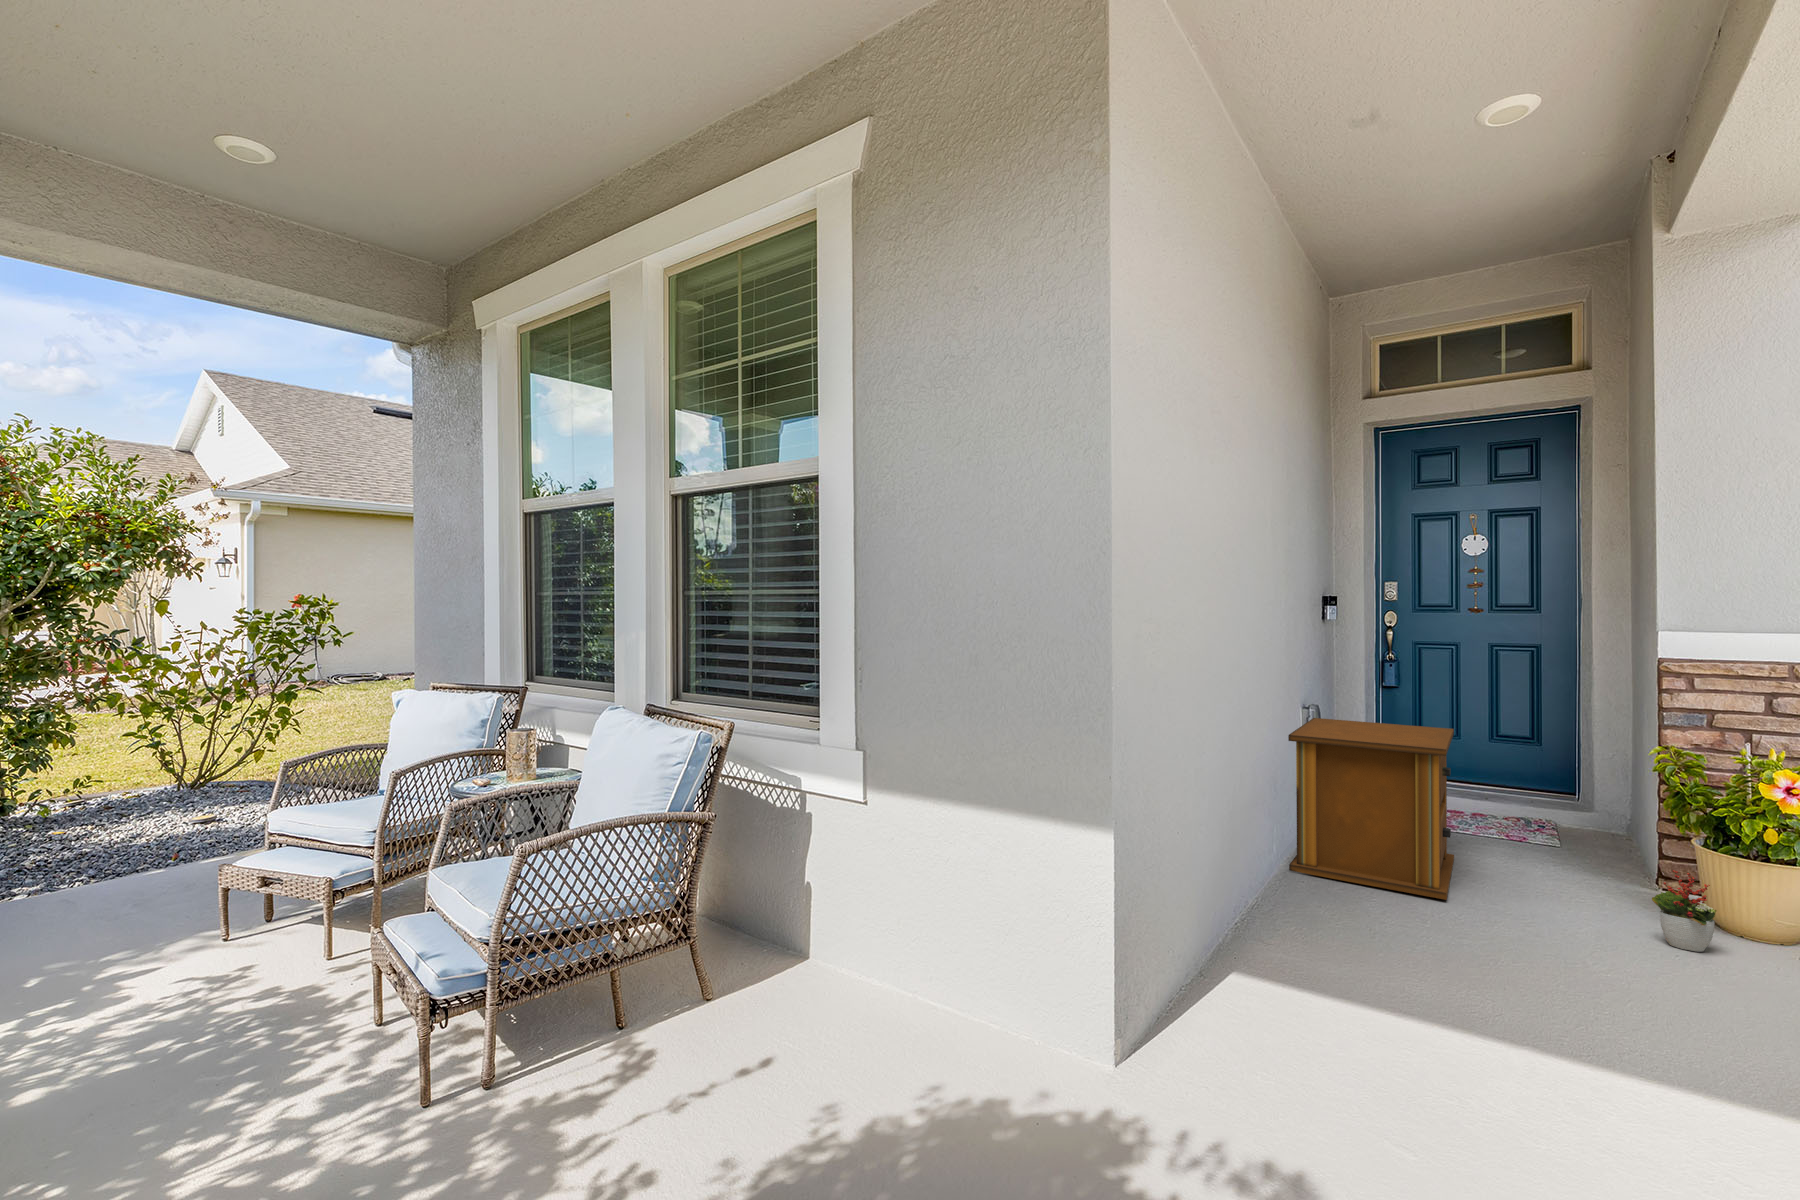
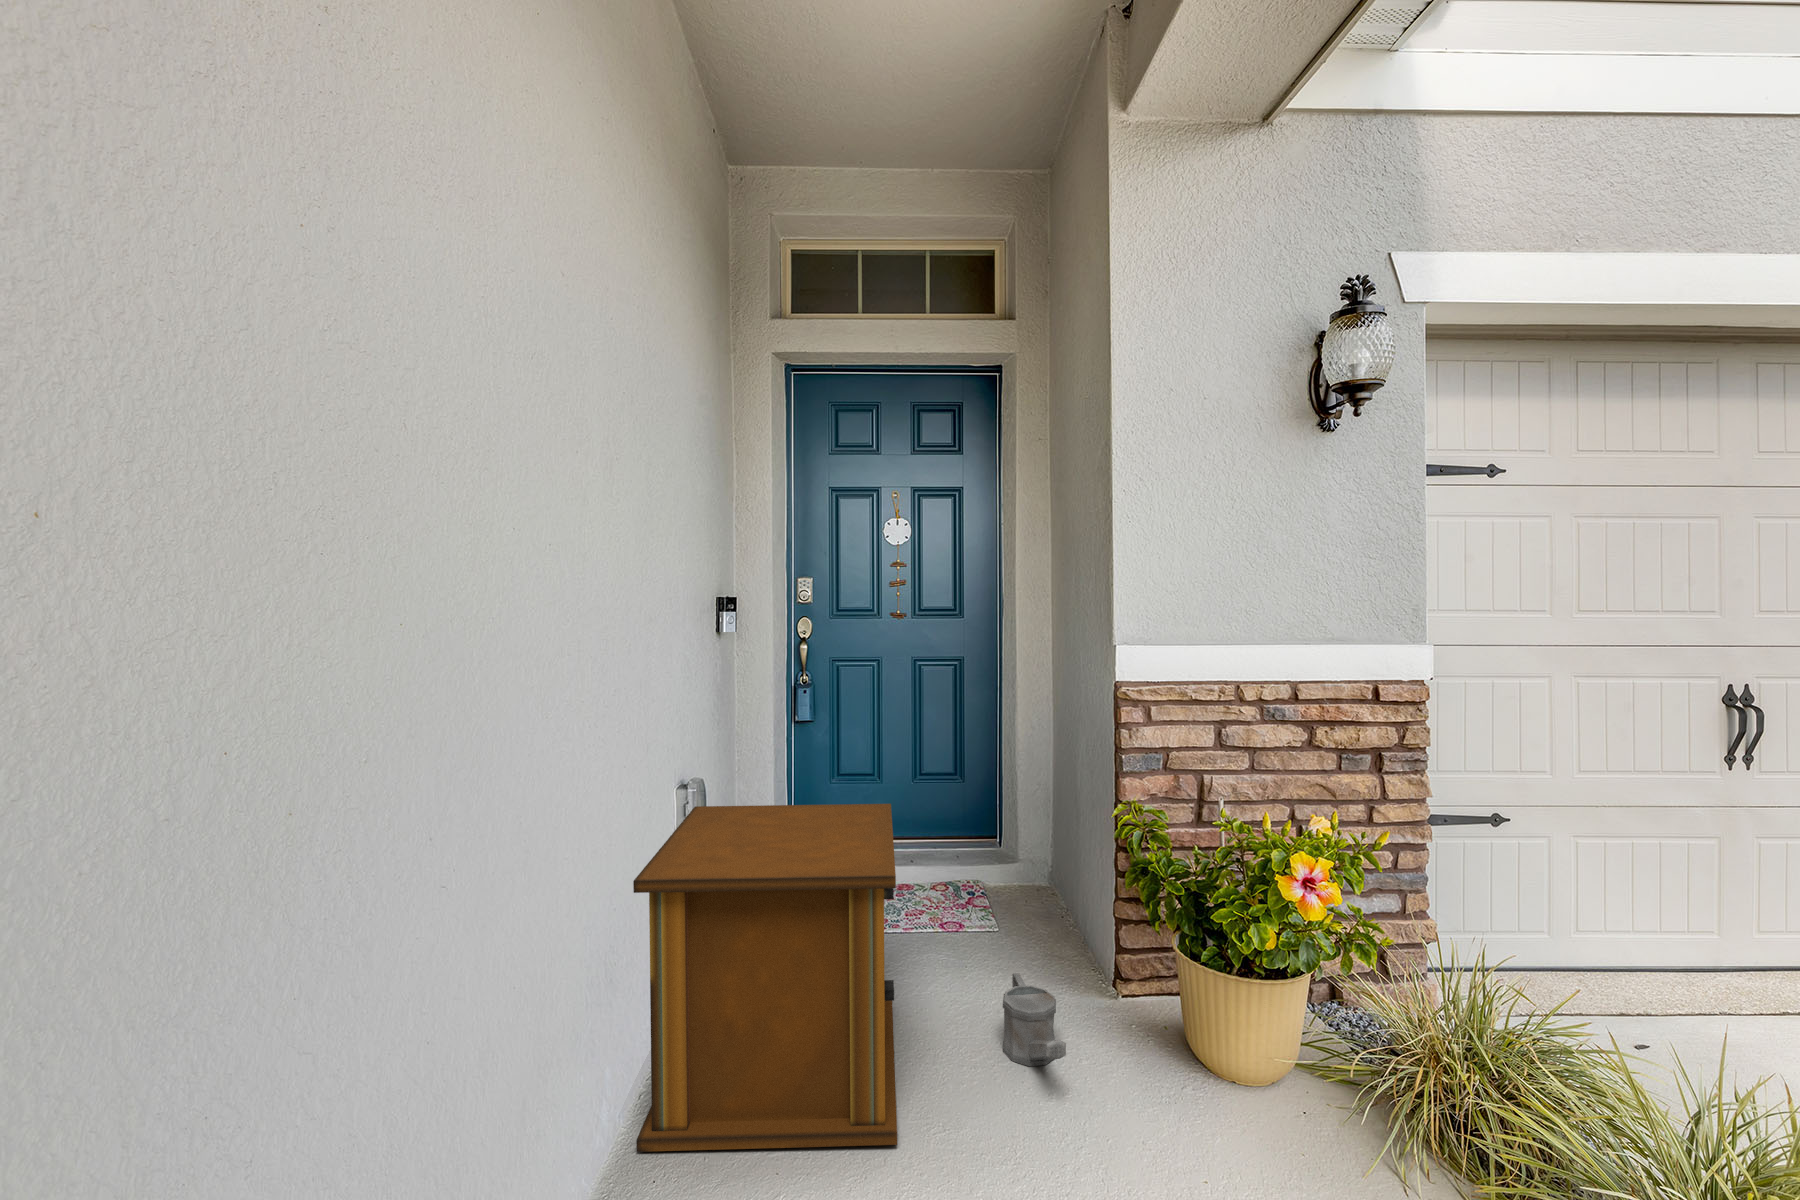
watering can: none [1538,851,1585,902] -> present [1003,973,1066,1066]
decorative plant: present [1652,870,1717,952] -> none [1161,1018,1233,1143]

